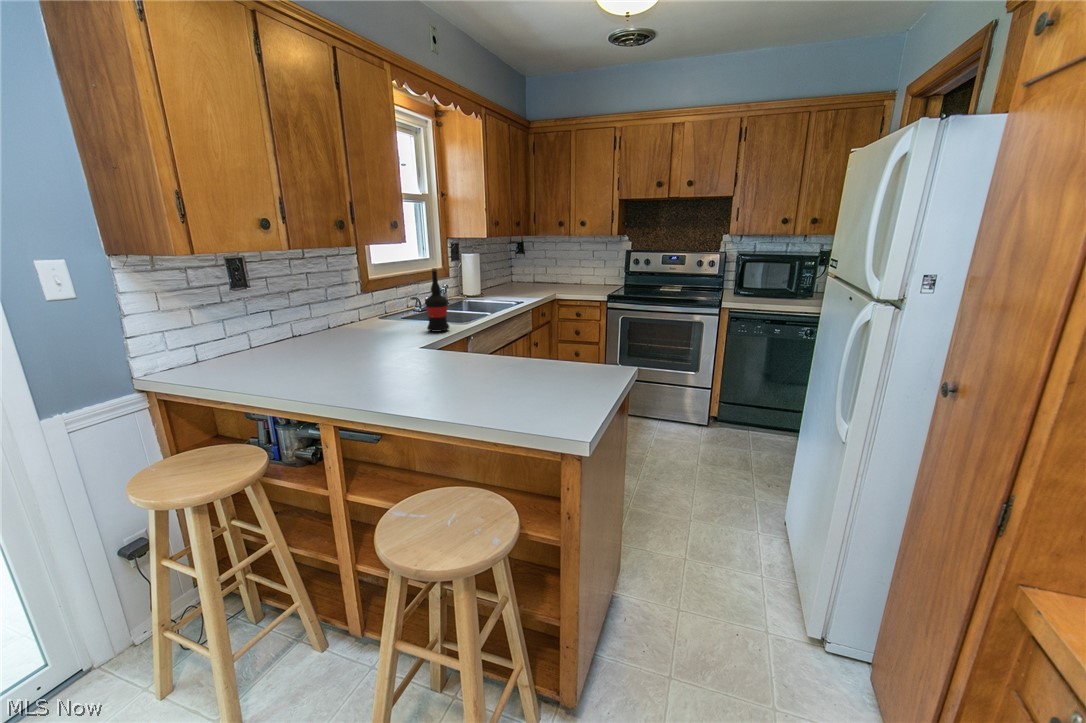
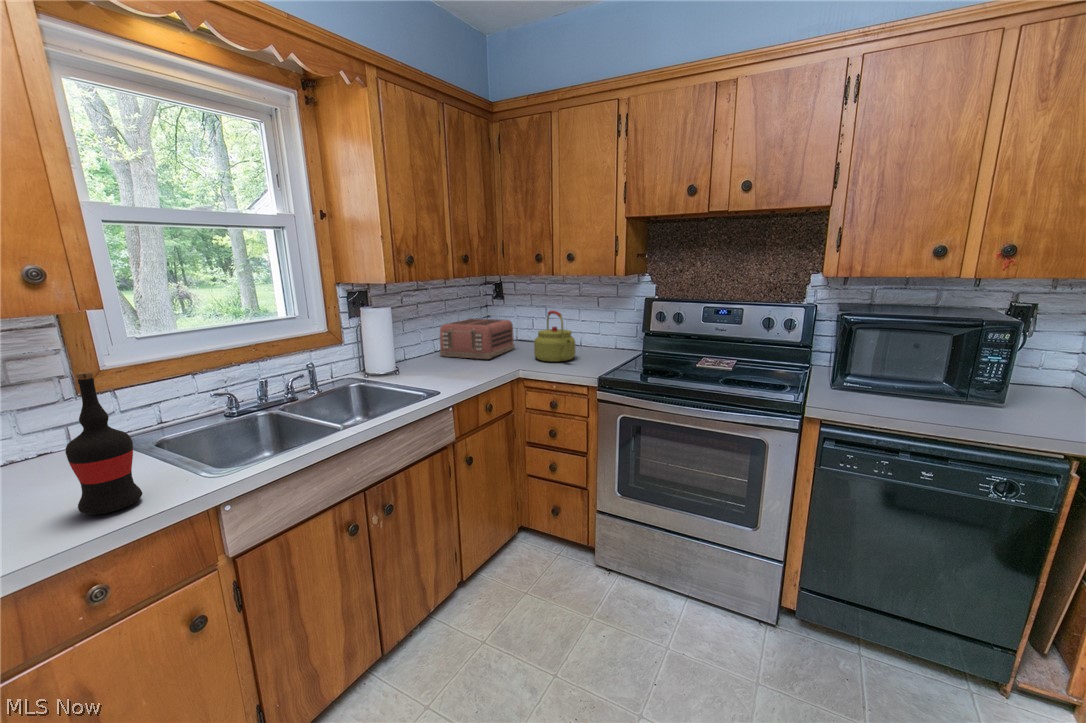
kettle: none [560,258,586,290] -> present [534,311,575,362]
toaster: none [498,265,542,289] -> present [440,319,515,359]

